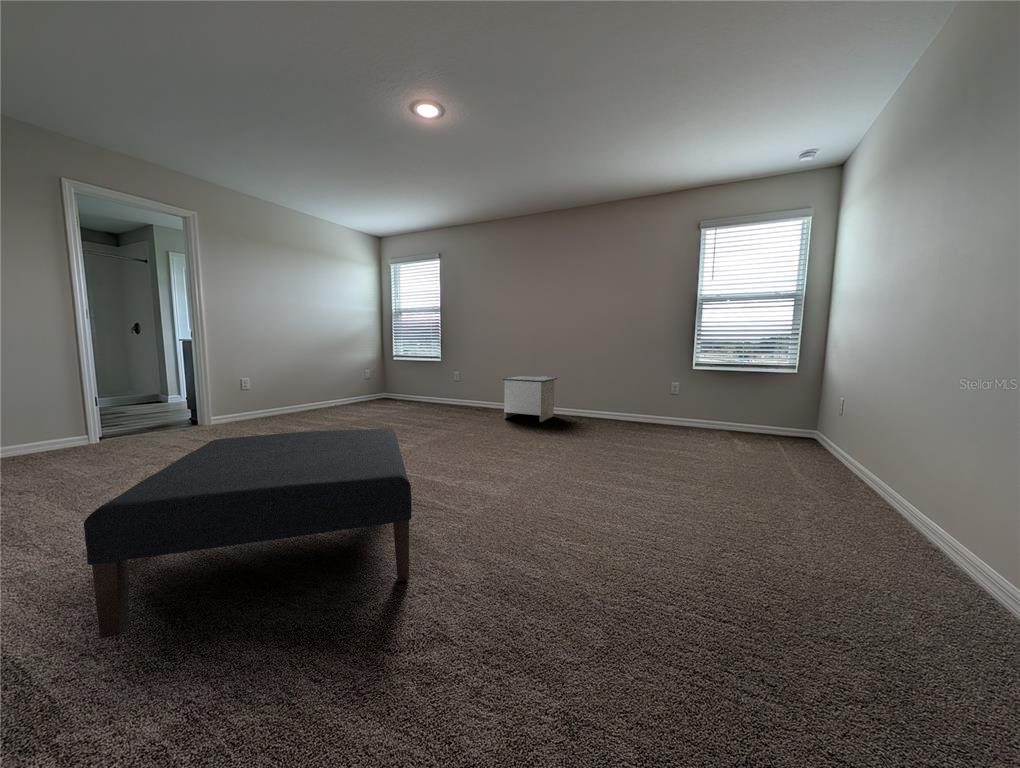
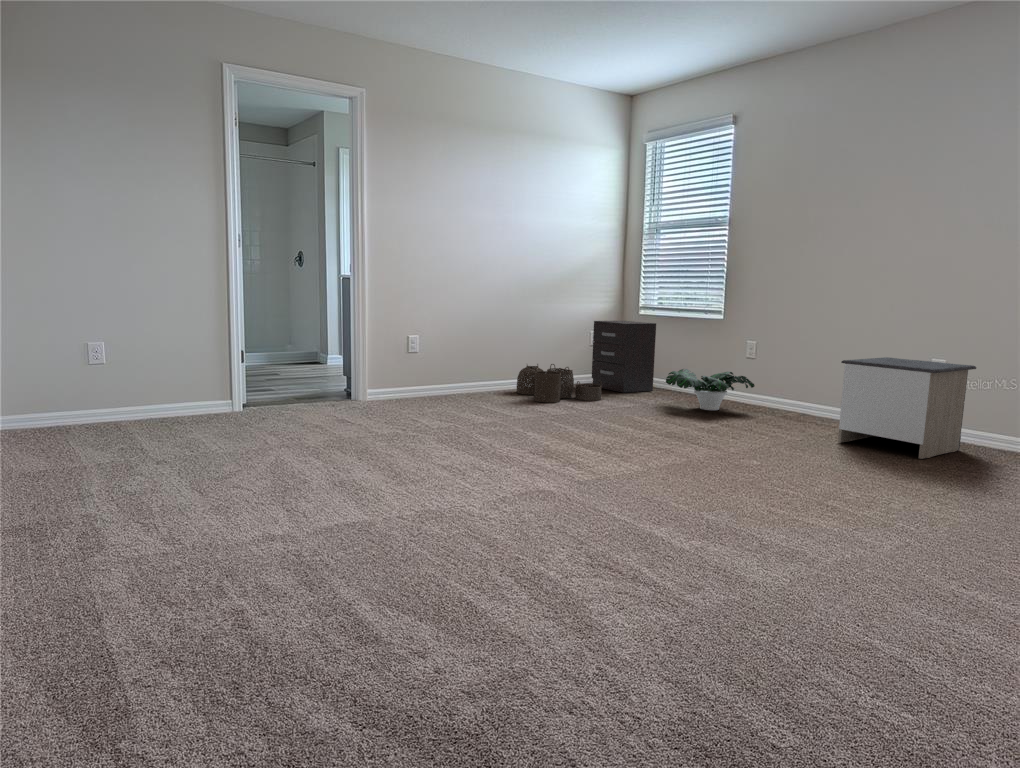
dresser: none [369,364,406,404] -> present [592,321,656,393]
potted plant: none [415,388,461,409] -> present [666,369,755,410]
woven basket: none [324,391,378,414] -> present [516,364,602,403]
ottoman: present [84,429,412,638] -> none [172,418,590,690]

